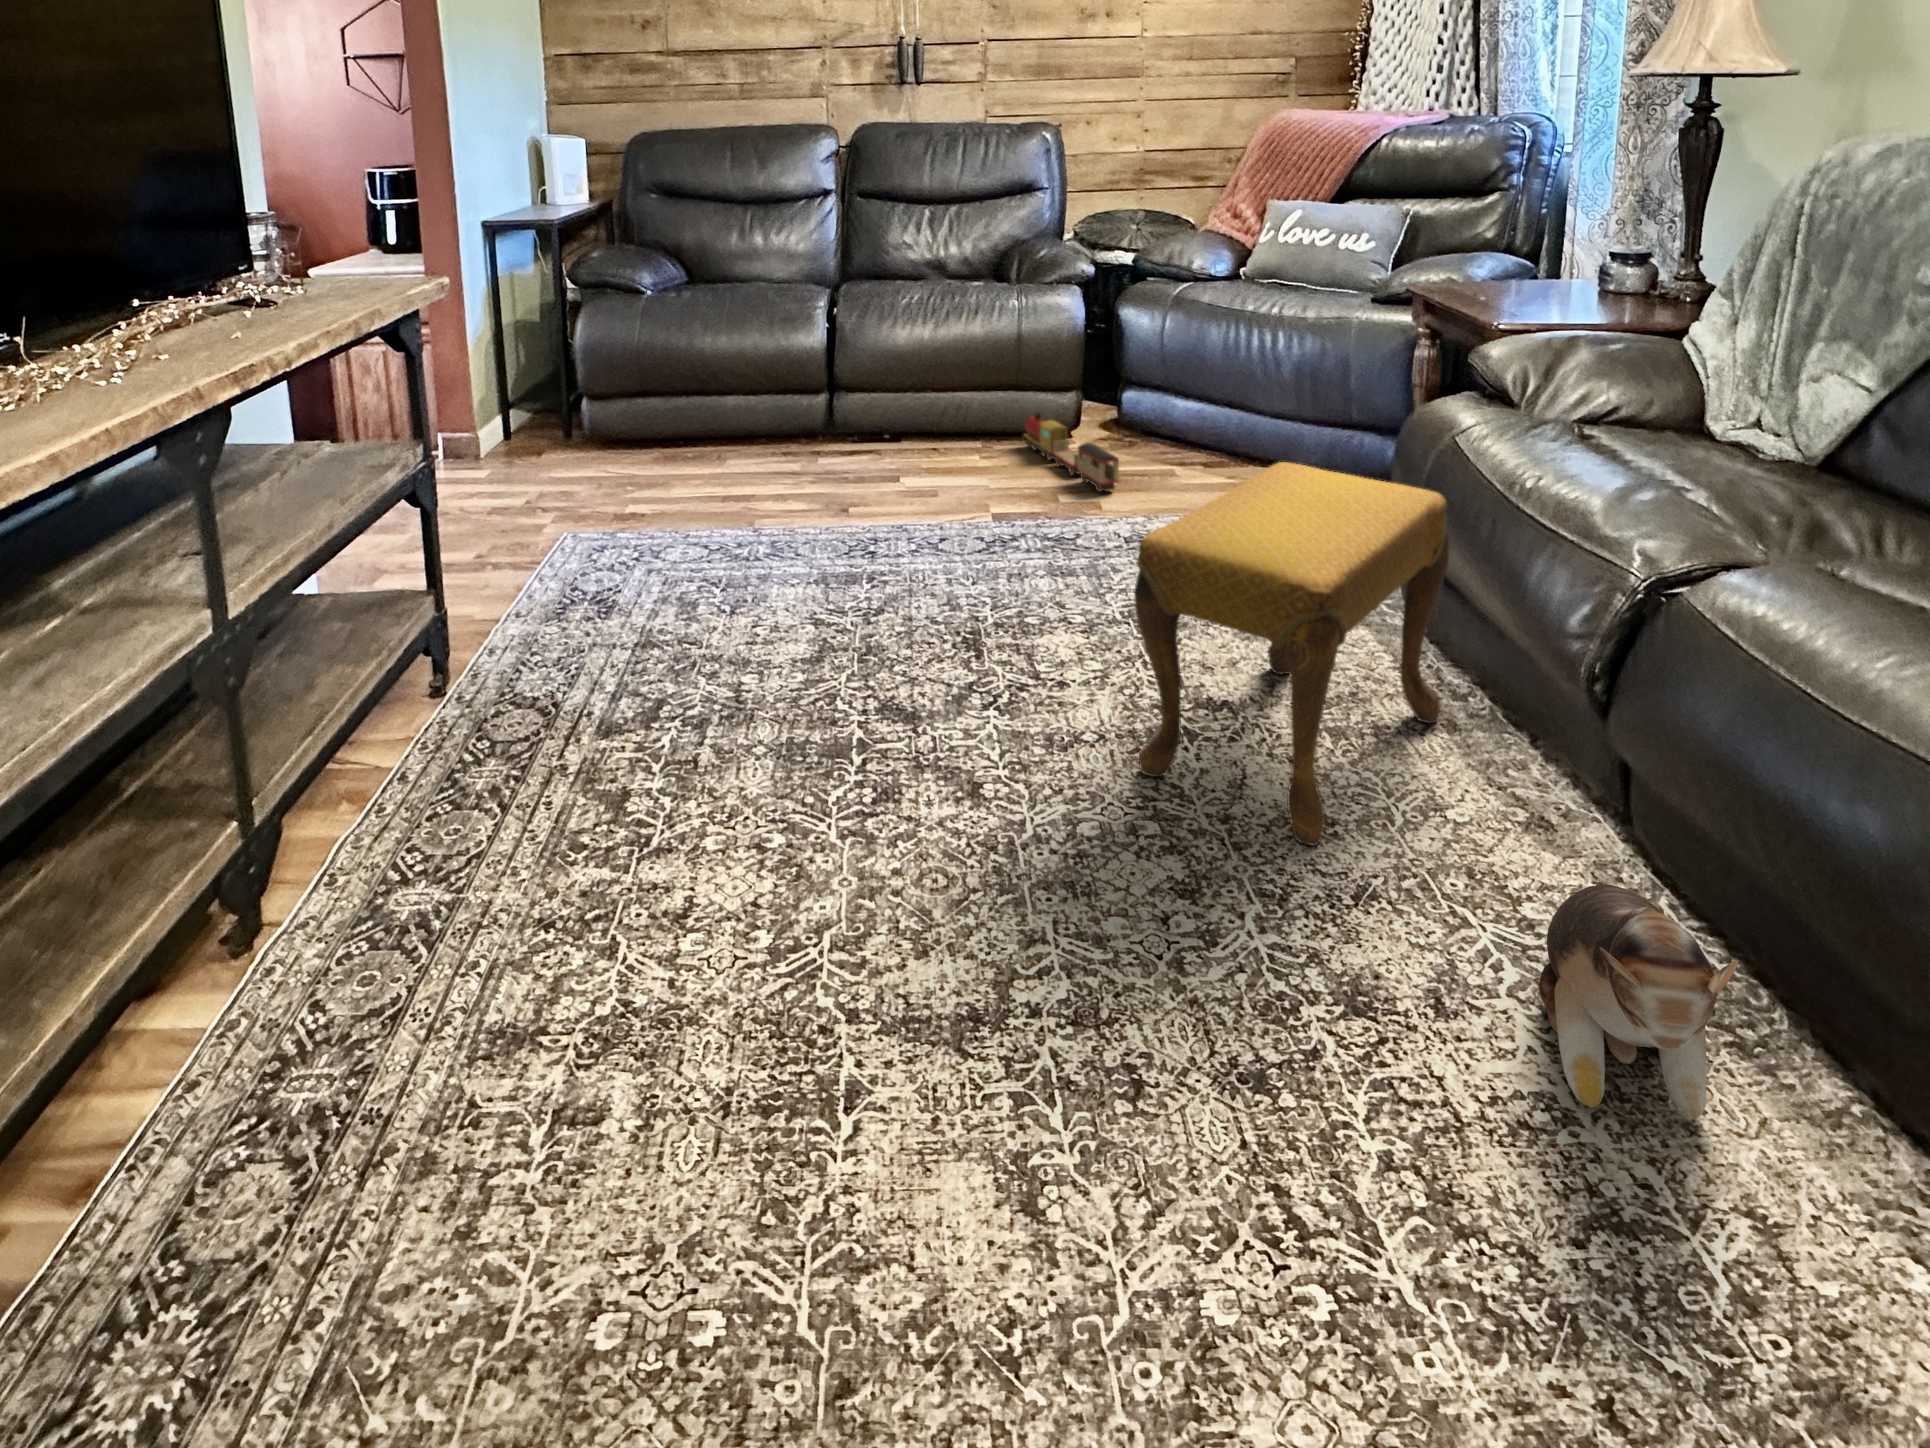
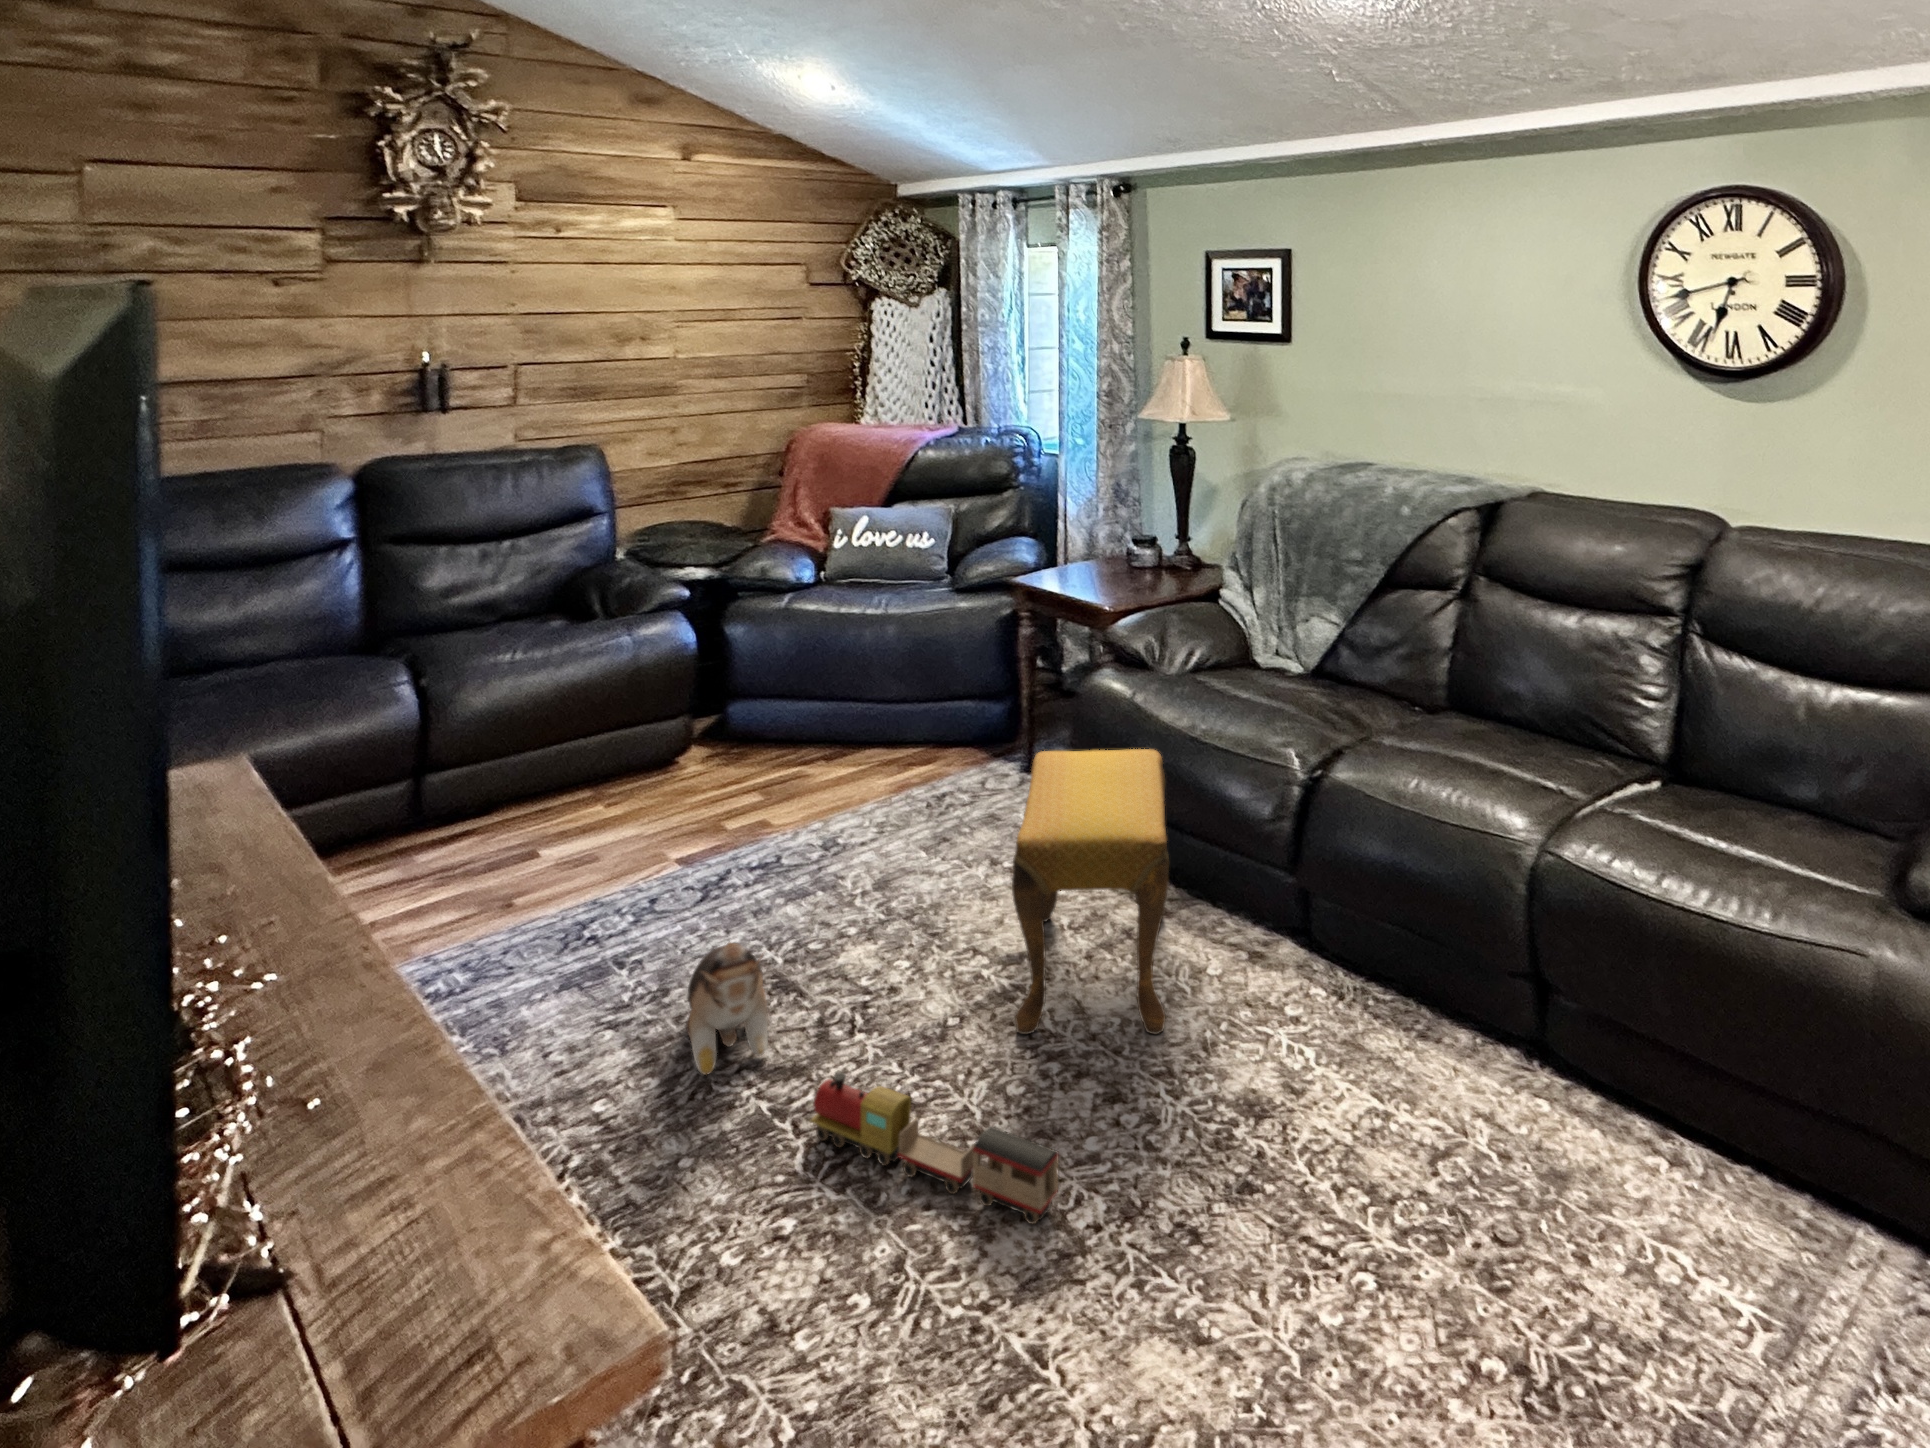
toy train: present [1024,412,1119,492] -> present [810,1073,1059,1224]
plush toy: present [1539,885,1738,1120] -> present [686,942,768,1075]

